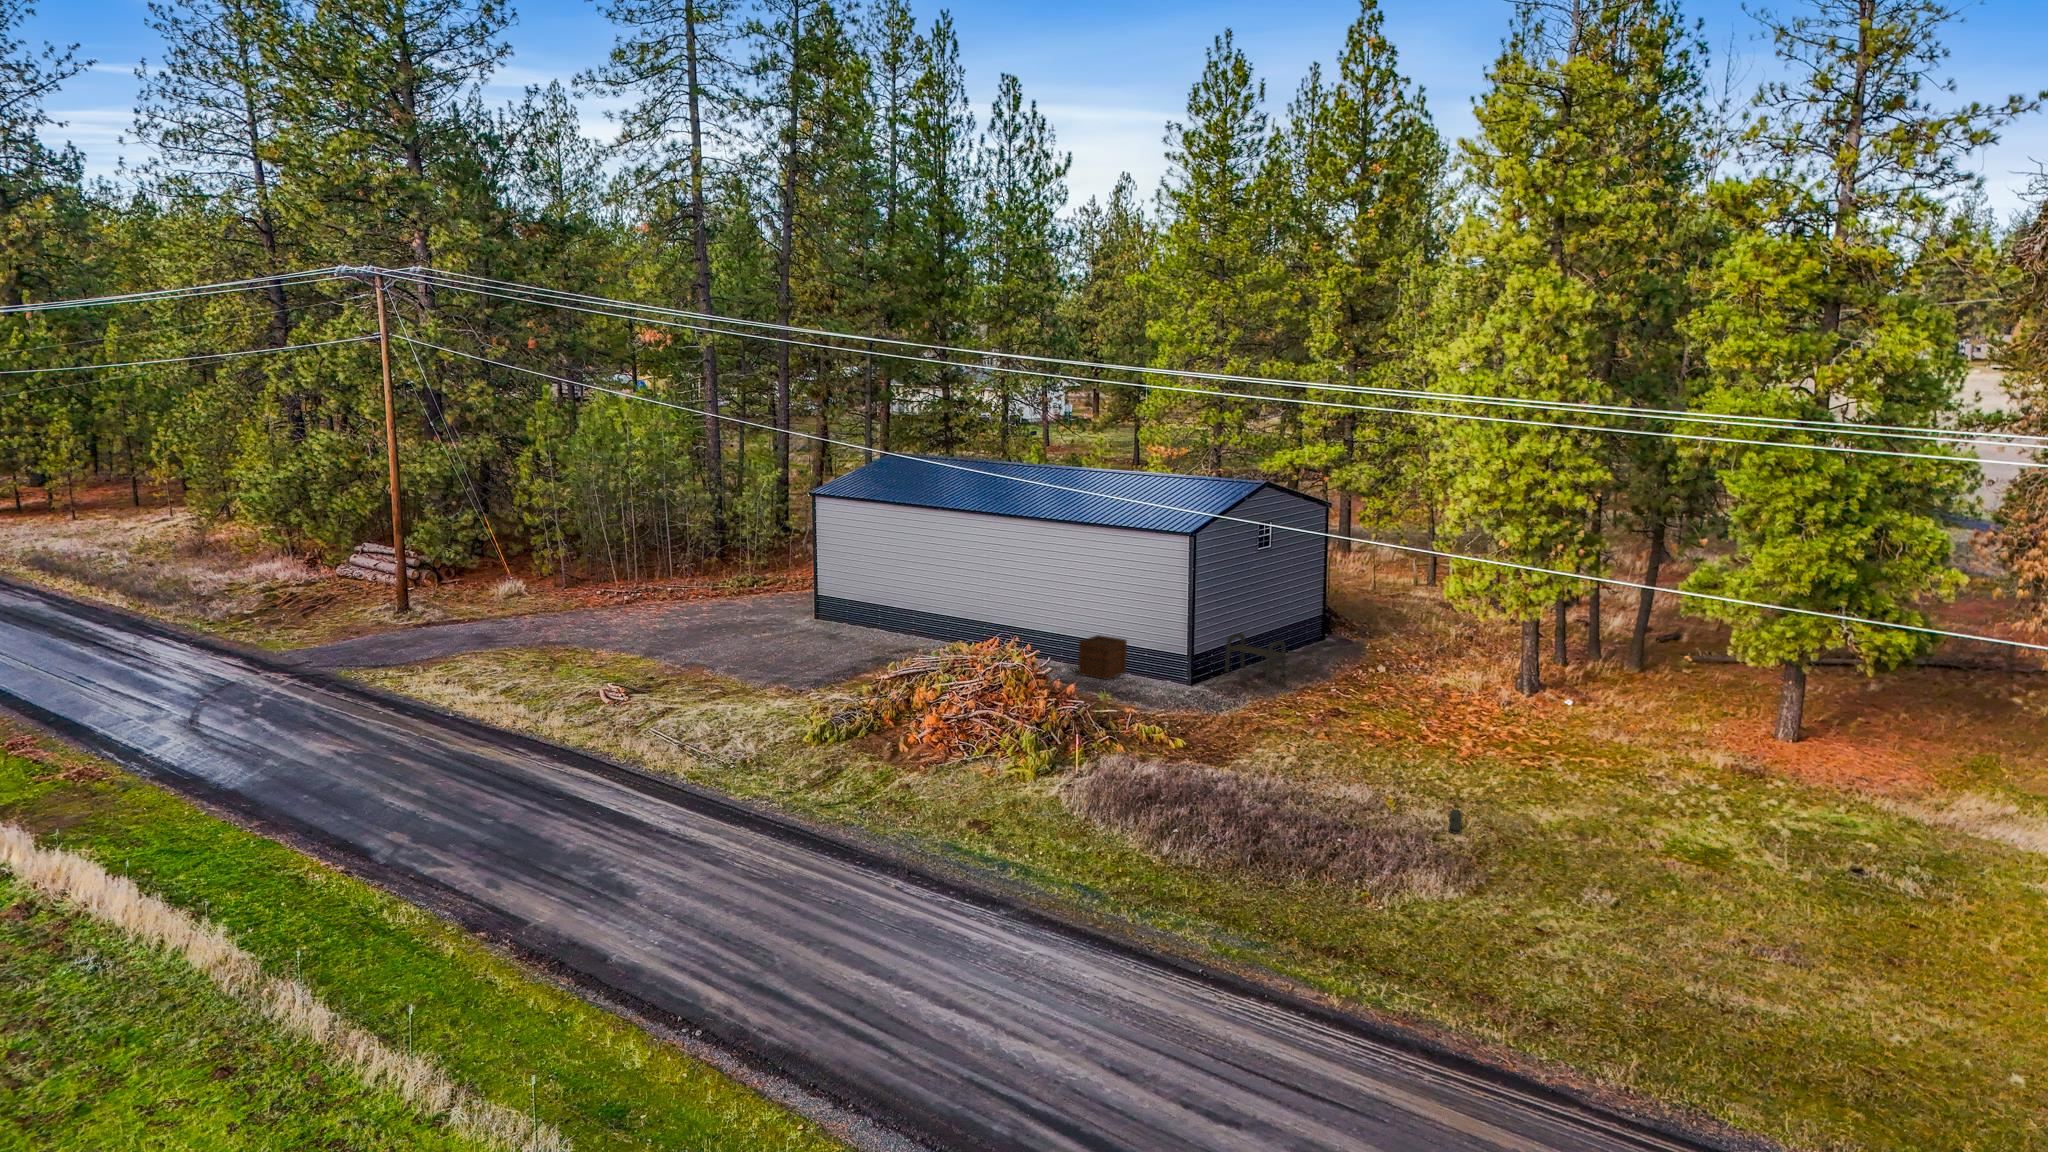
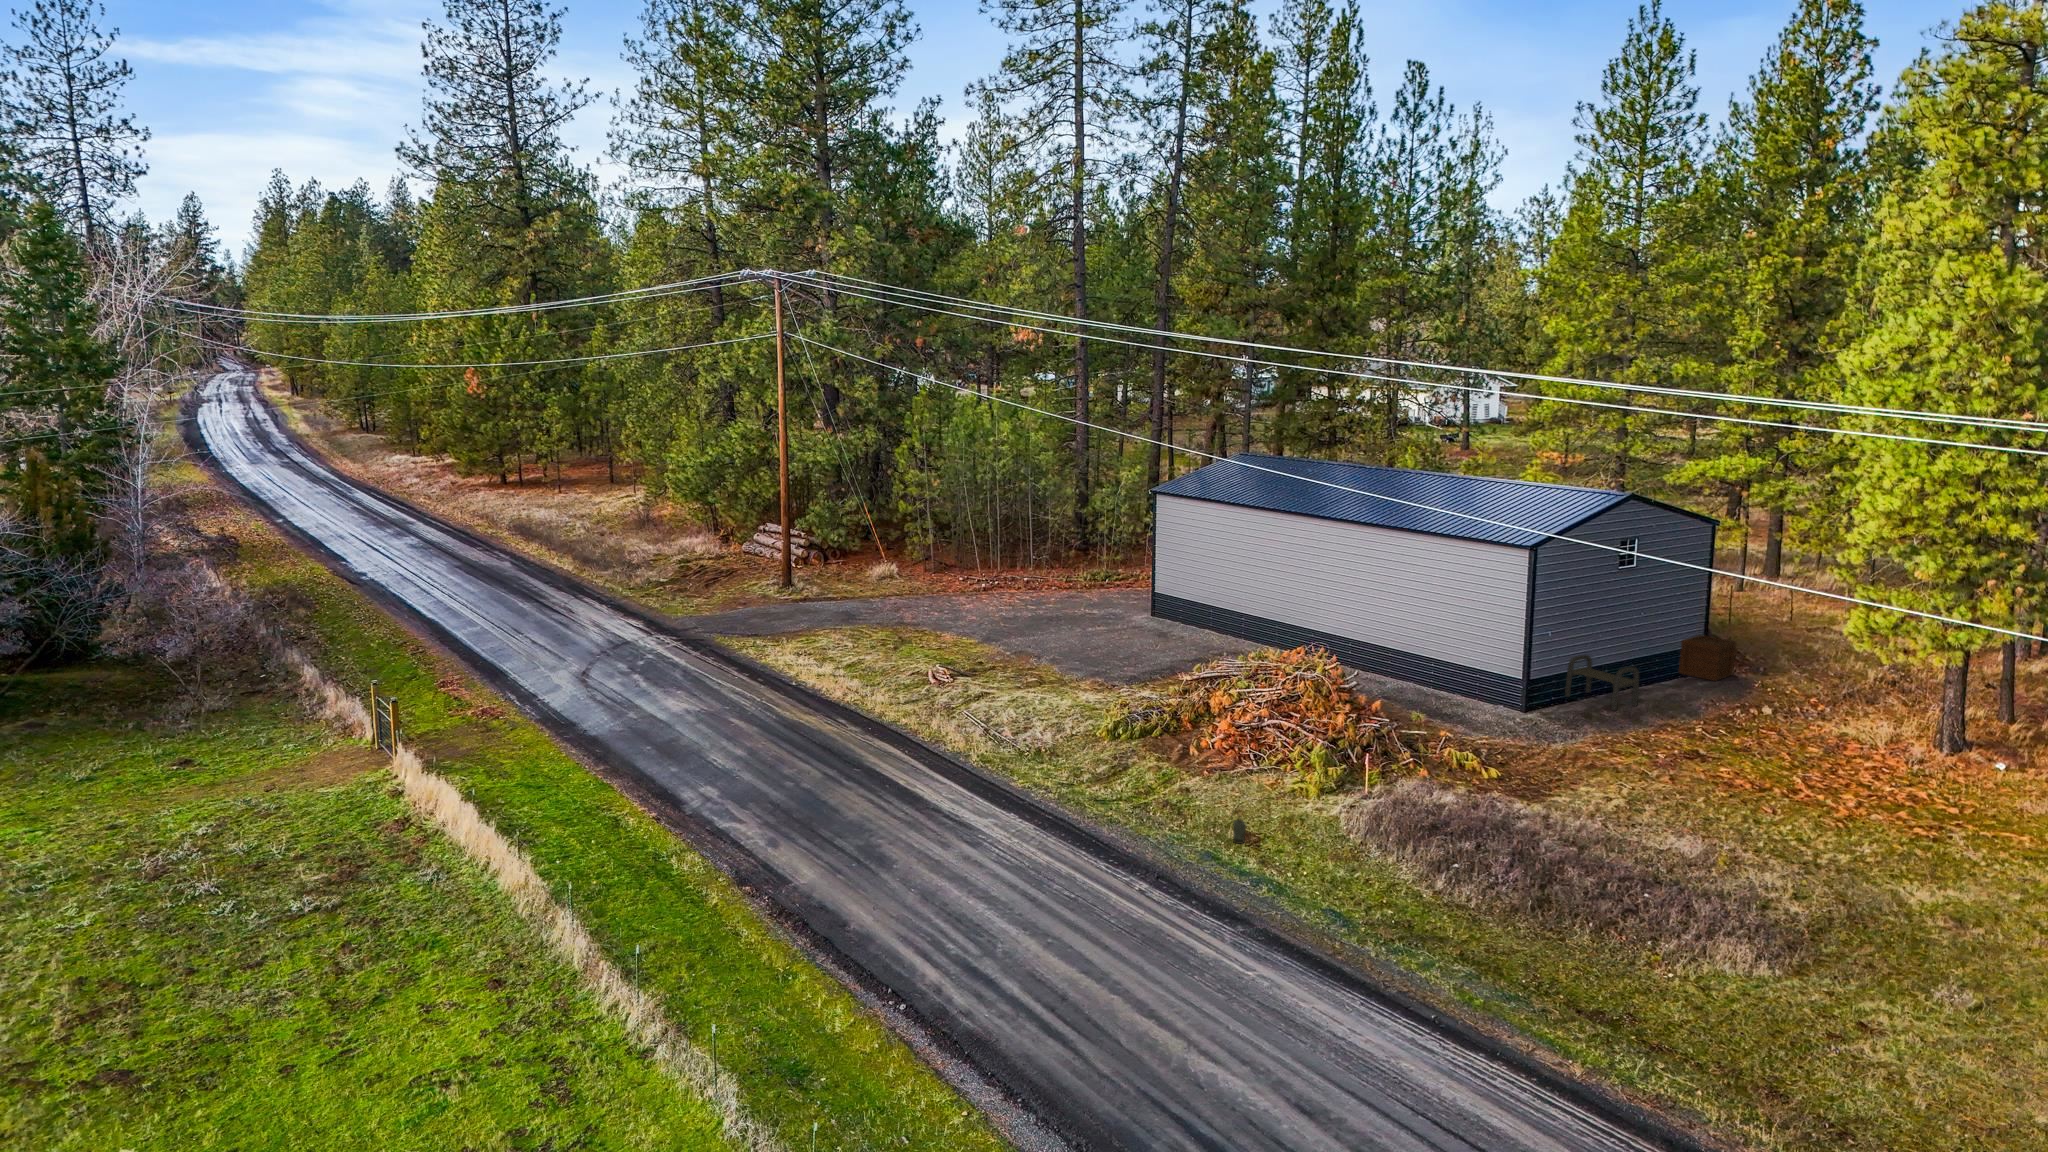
wooden crate: present [1078,635,1127,680] -> present [1679,635,1736,681]
watering can: present [1444,808,1465,834] -> present [1232,811,1246,844]

